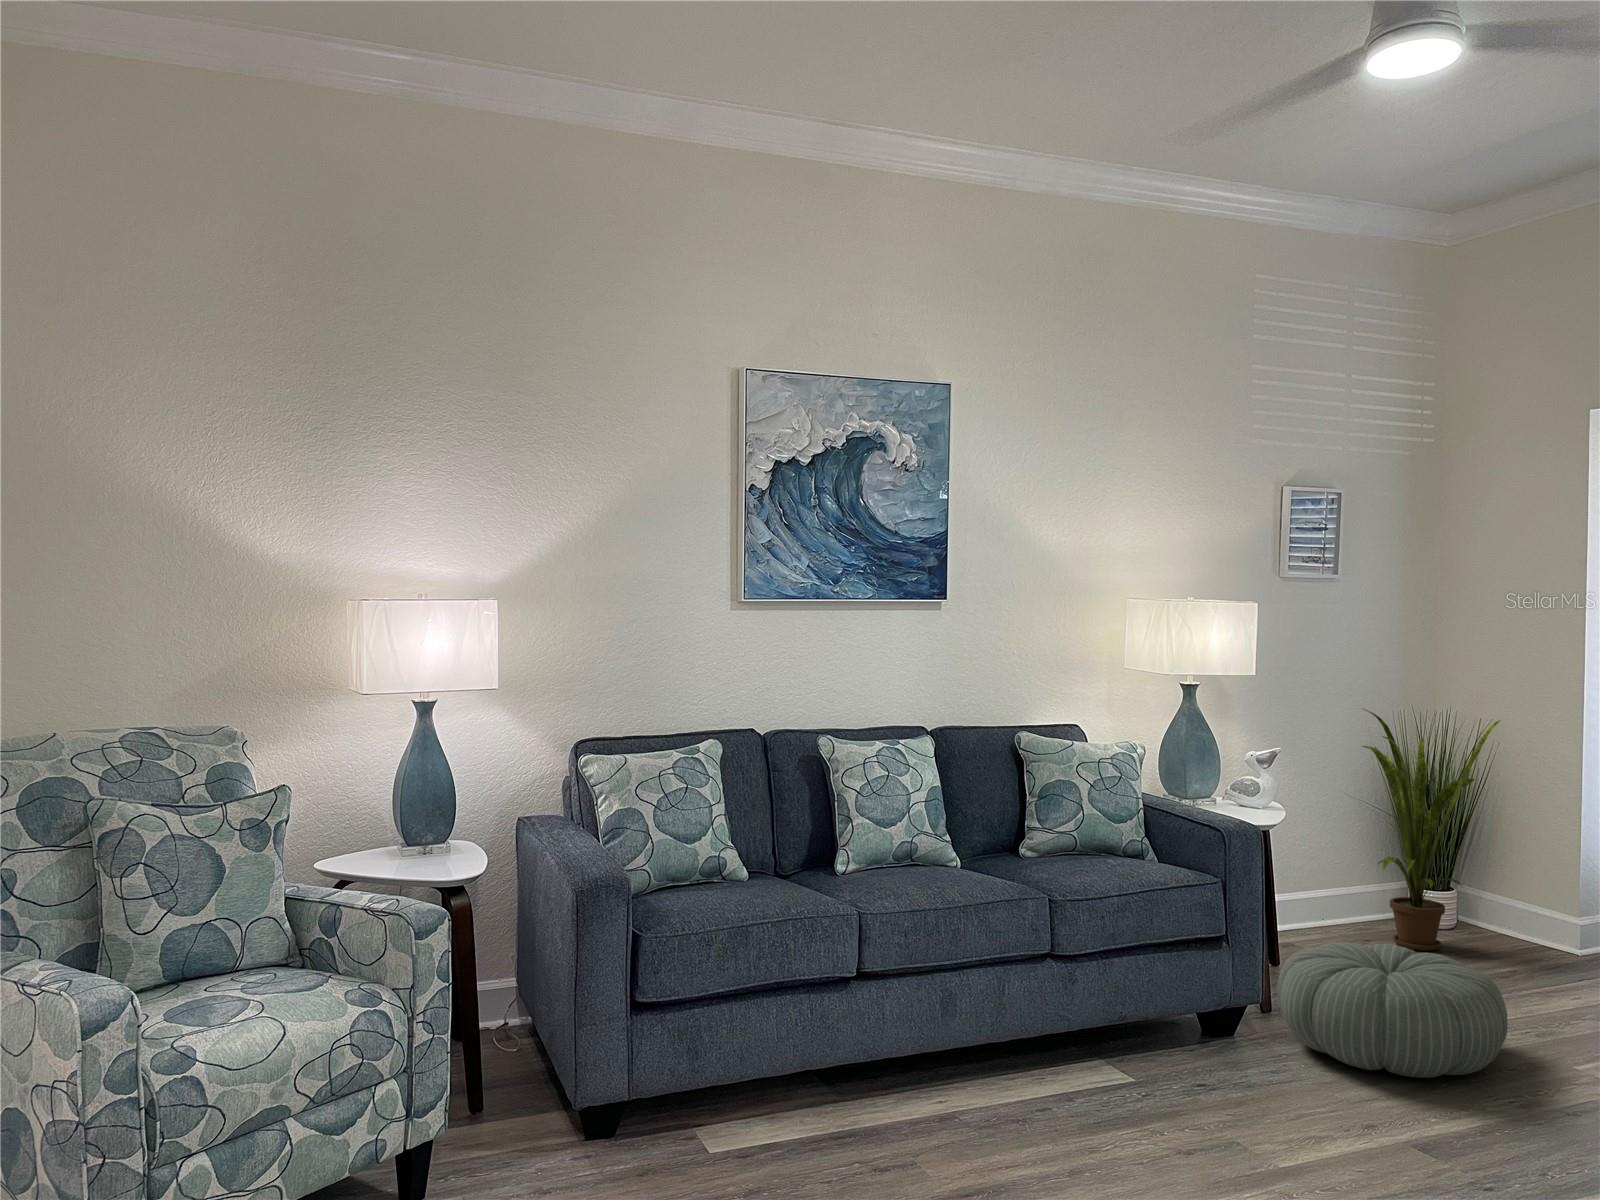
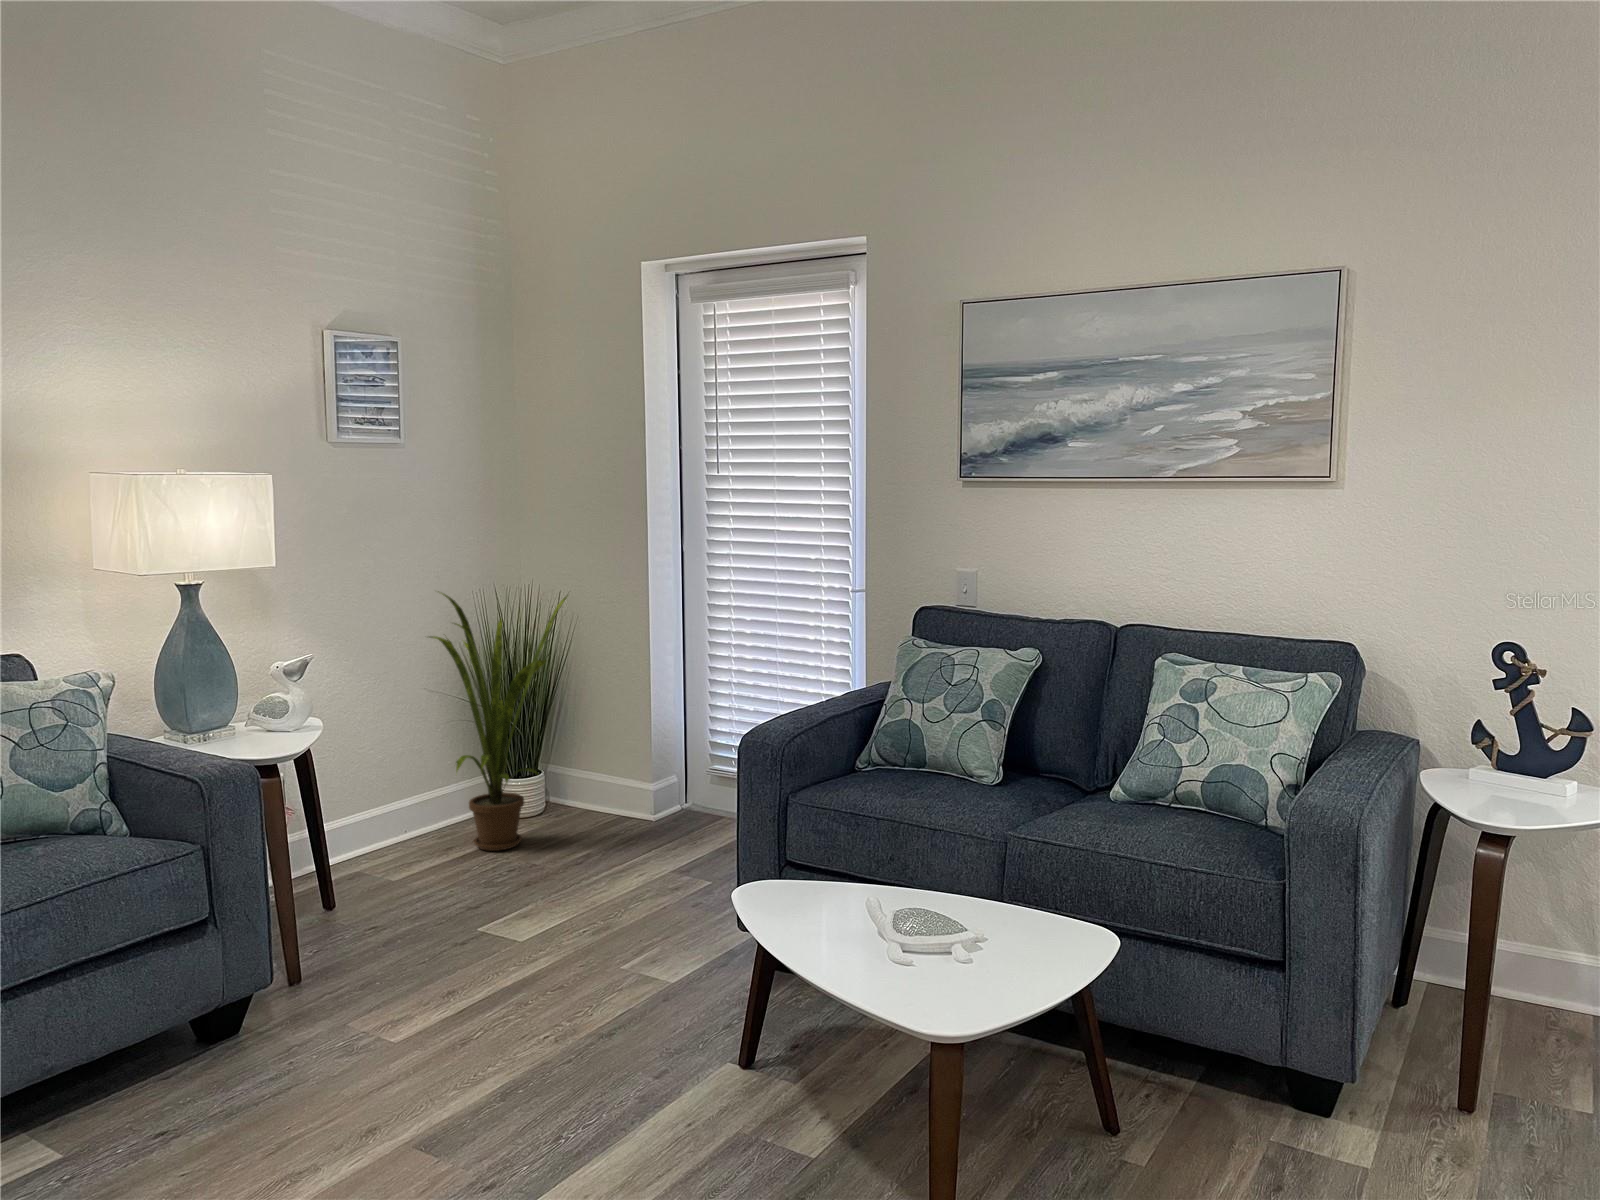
pouf: present [1277,942,1508,1078] -> none [299,874,551,1039]

